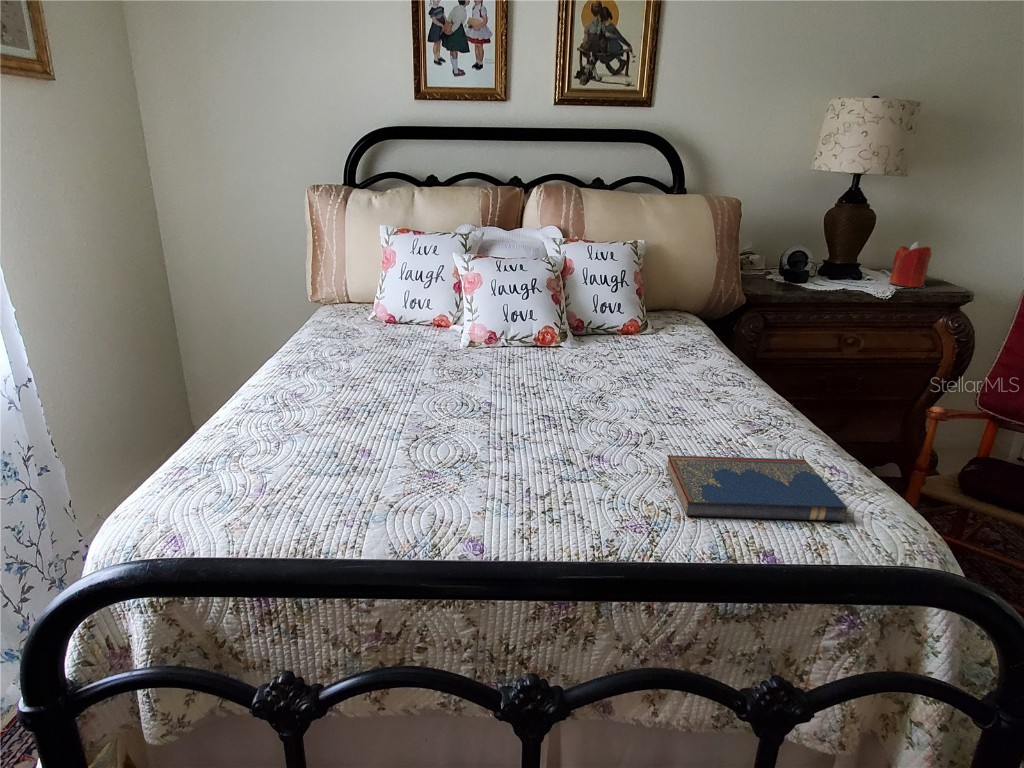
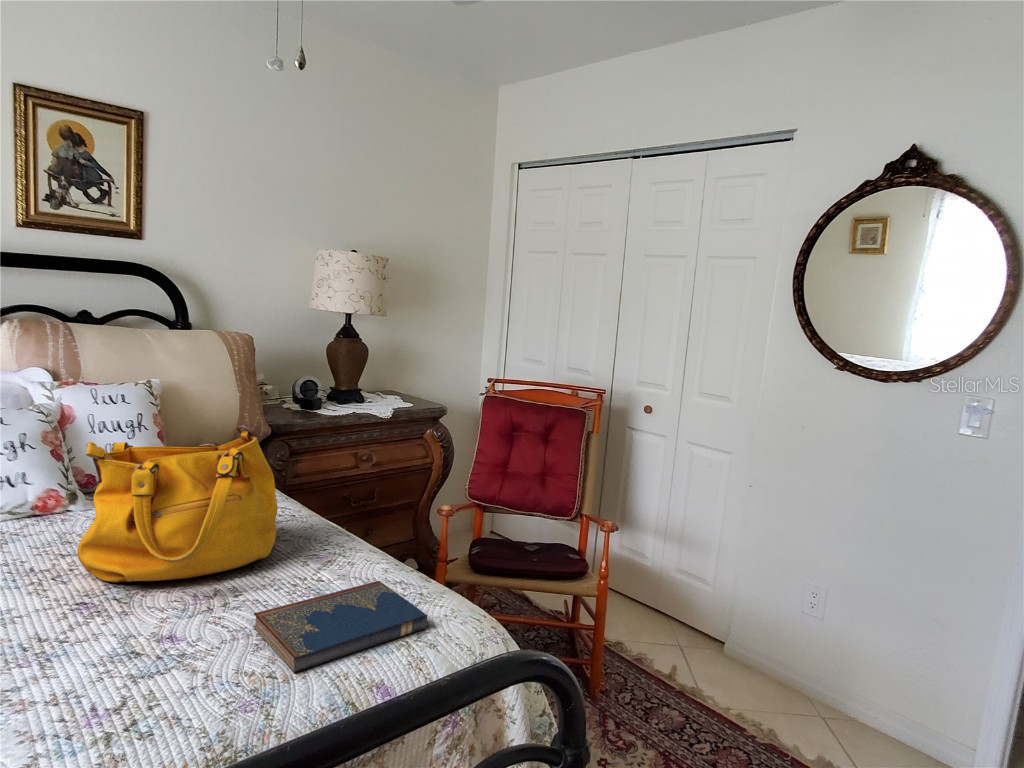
candle: present [890,242,931,287] -> none [386,371,412,408]
handbag: none [550,280,718,416] -> present [77,425,278,582]

